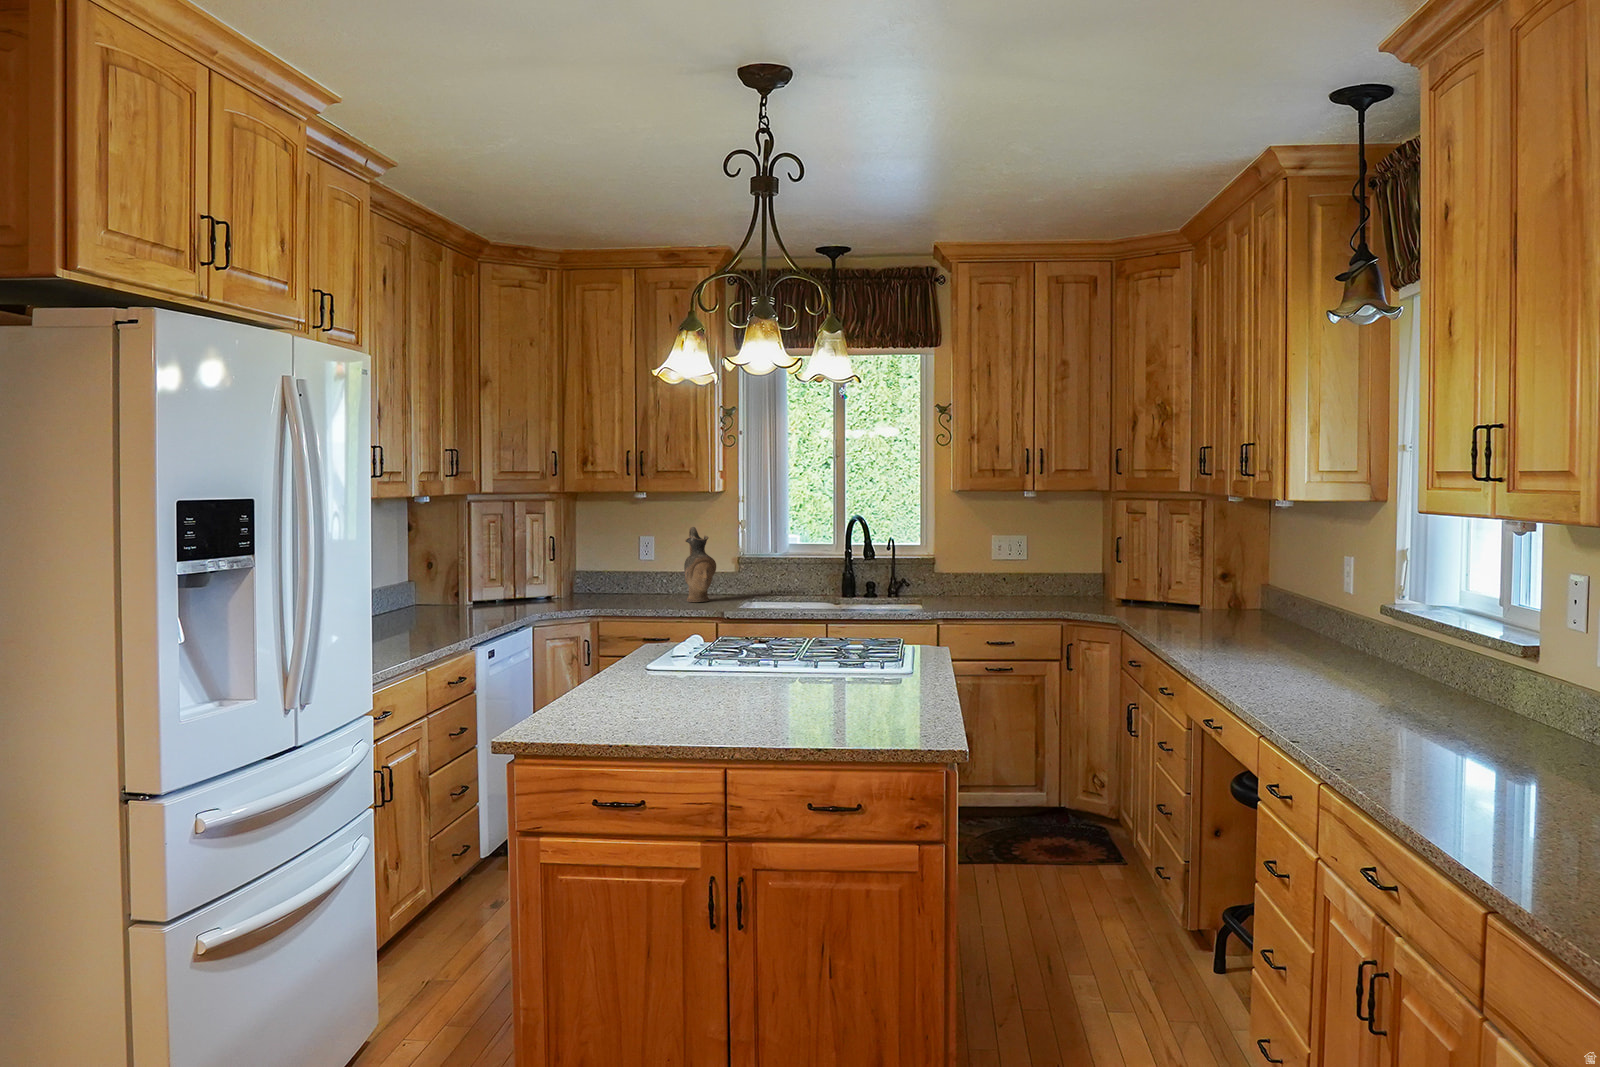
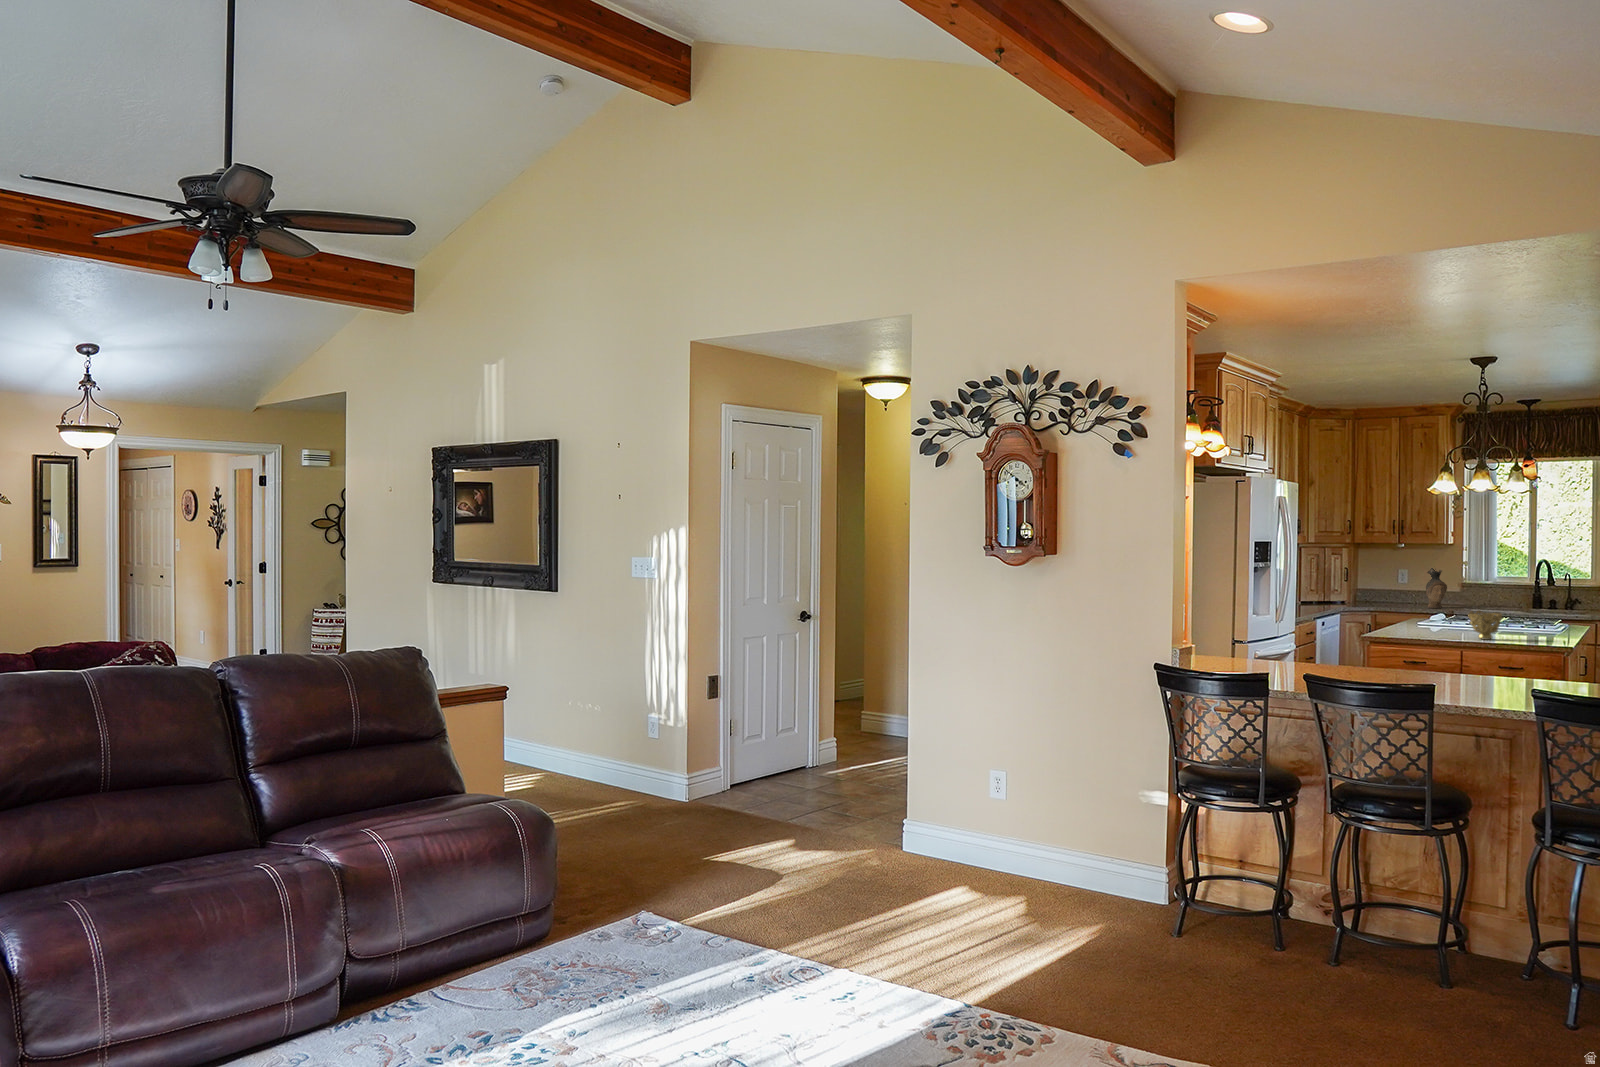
decorative bowl: none [739,658,811,731] -> present [1468,611,1502,640]

